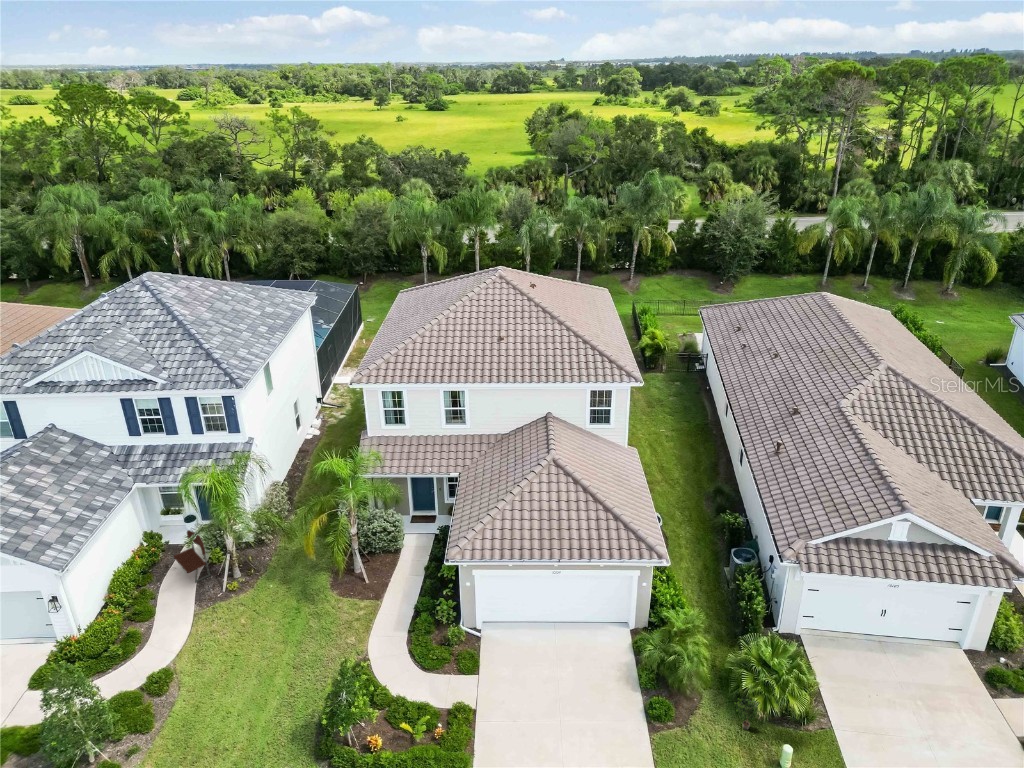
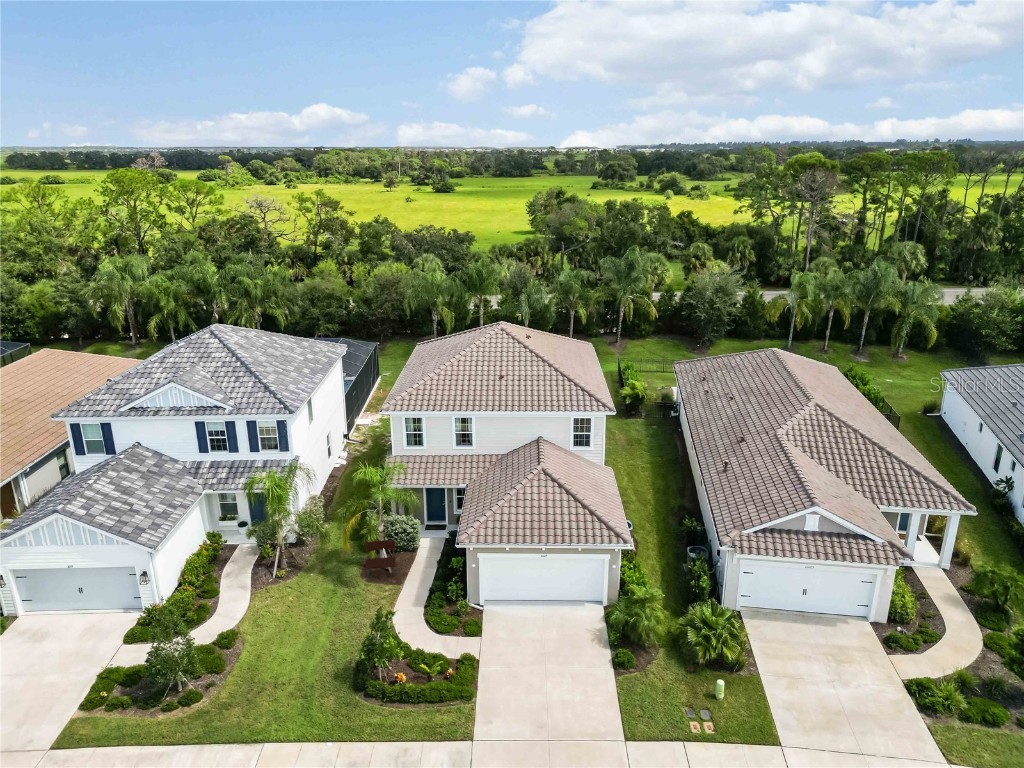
bench: present [174,530,210,582] -> present [365,540,396,578]

